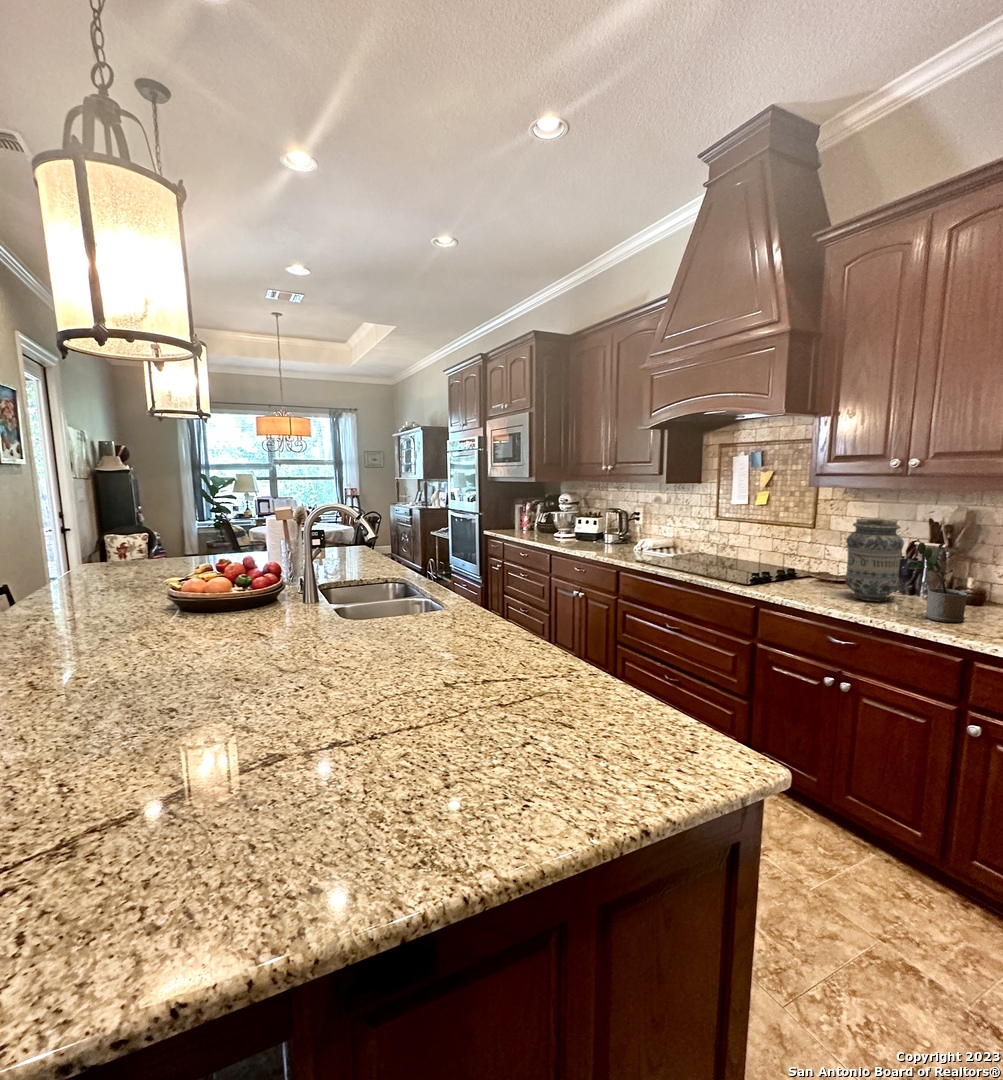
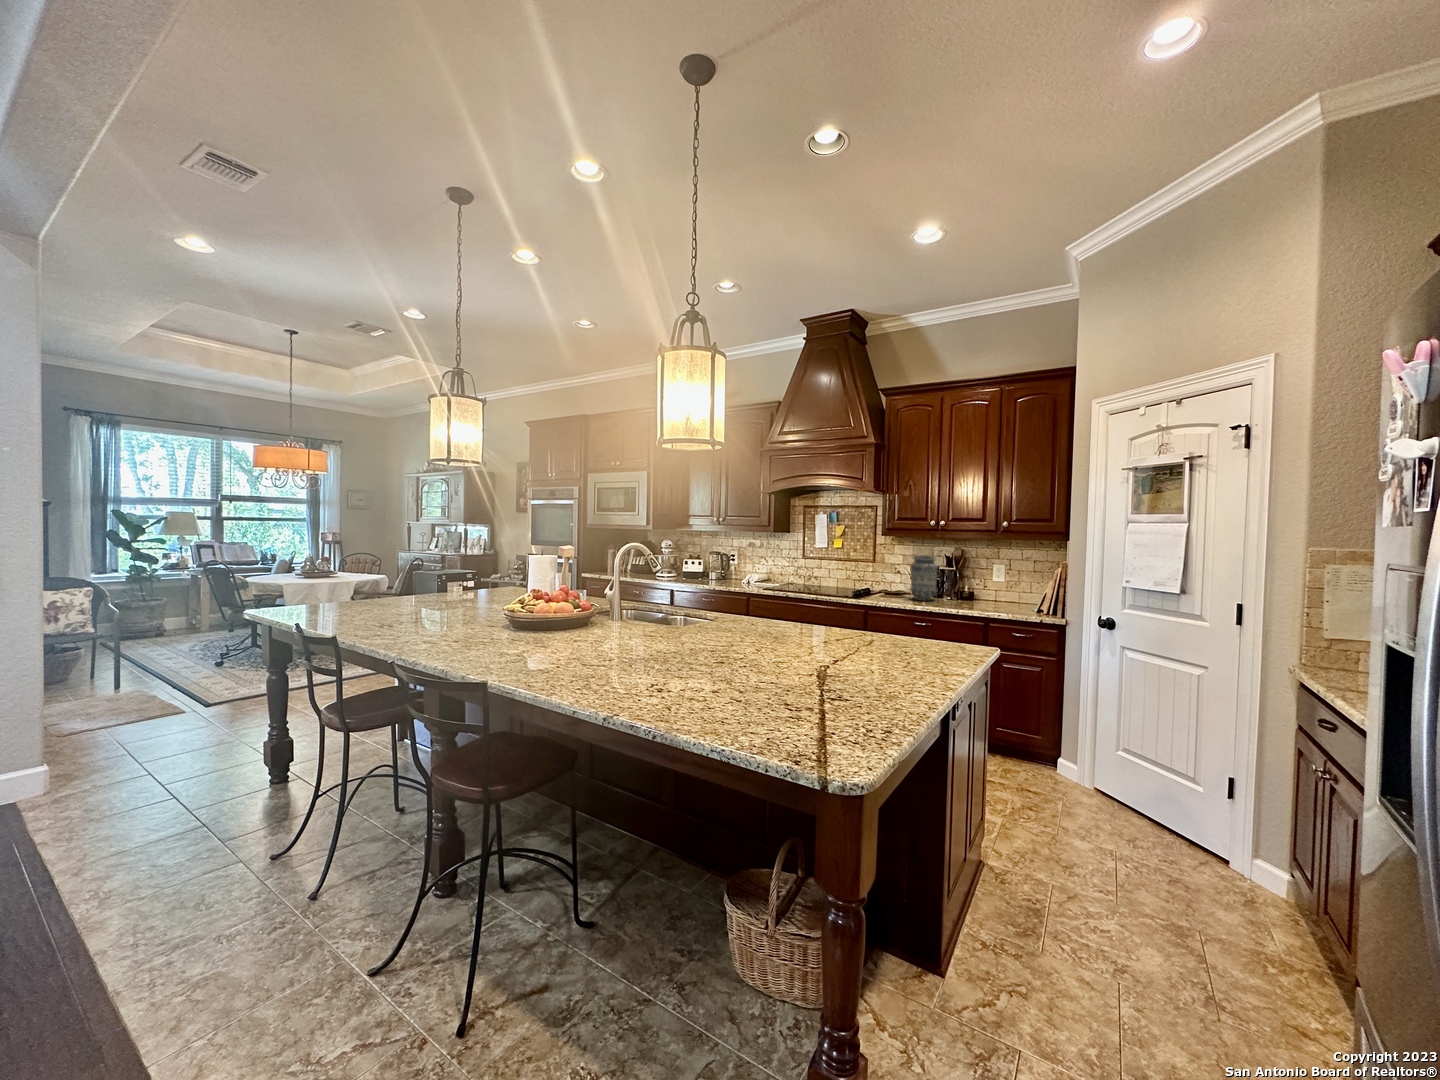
potted plant: present [908,542,967,623] -> none [949,566,973,606]

